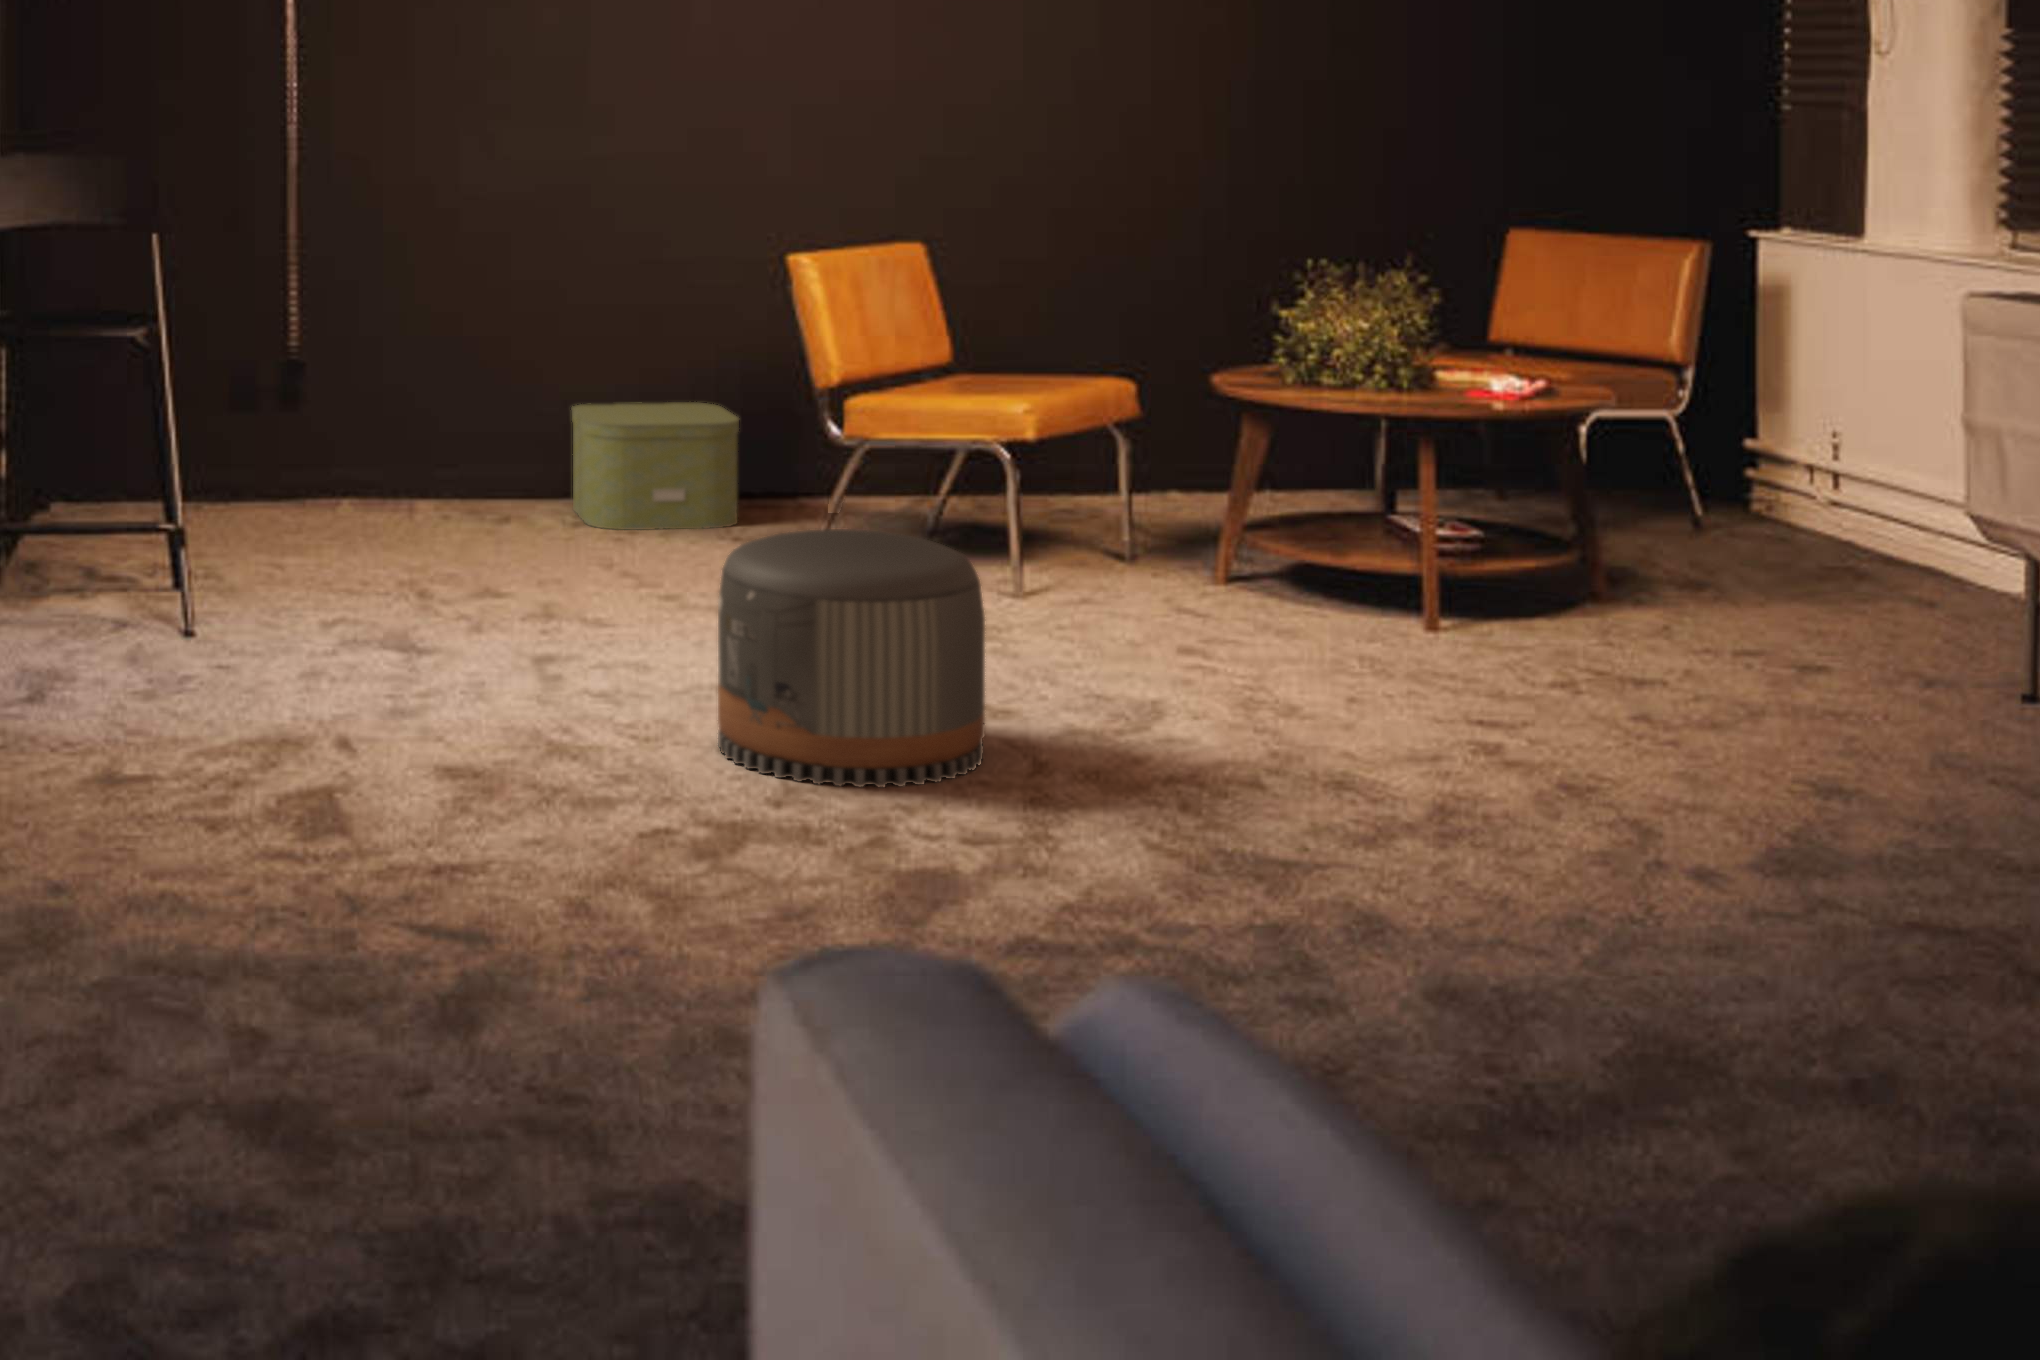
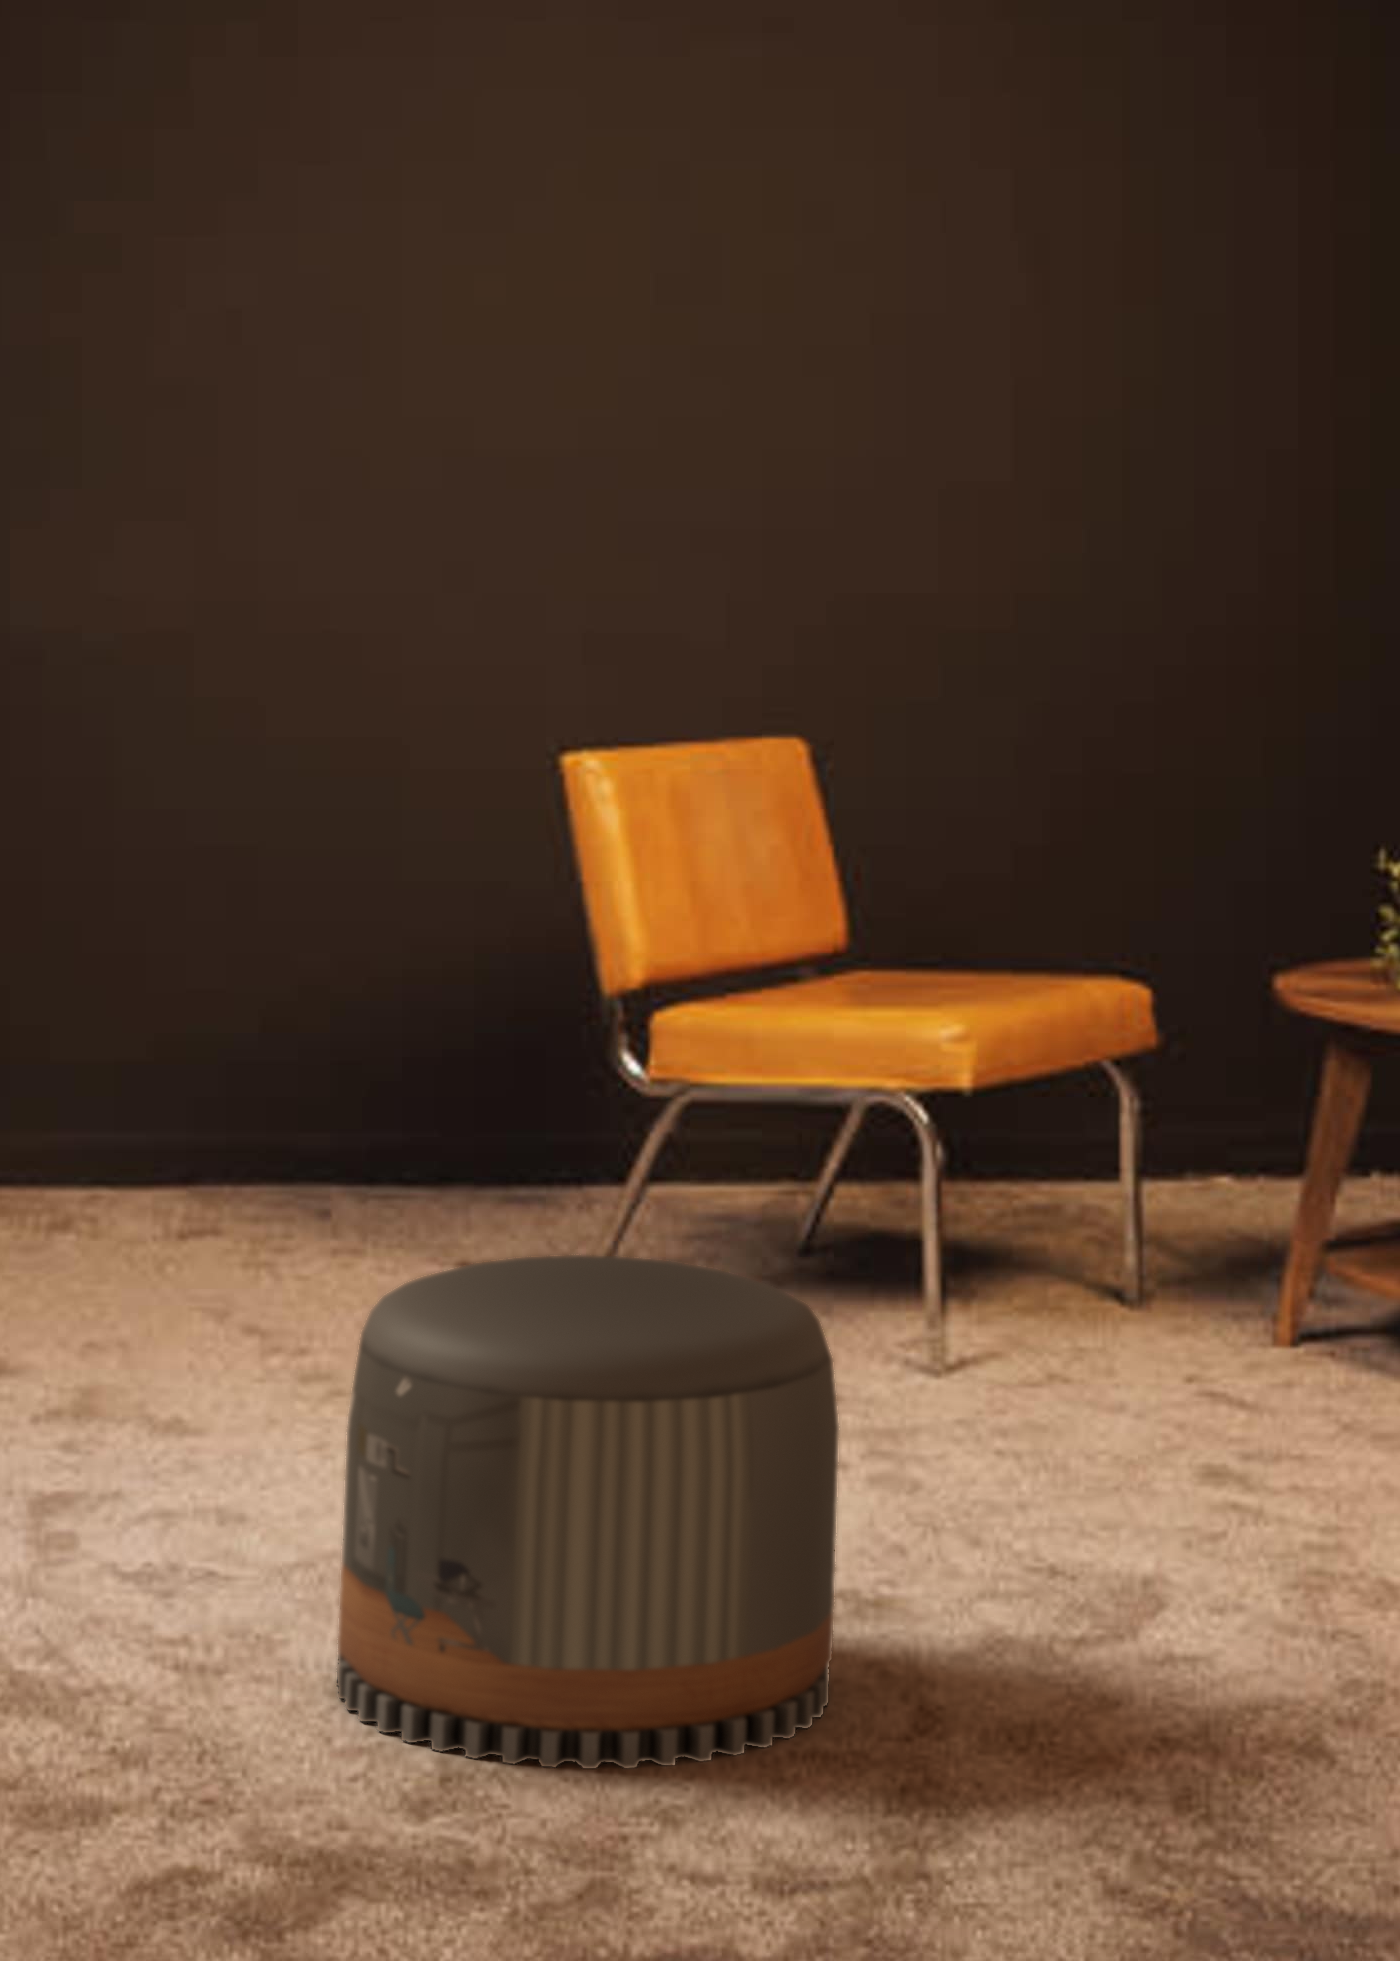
storage box: present [572,403,739,530] -> none [177,1006,478,1241]

